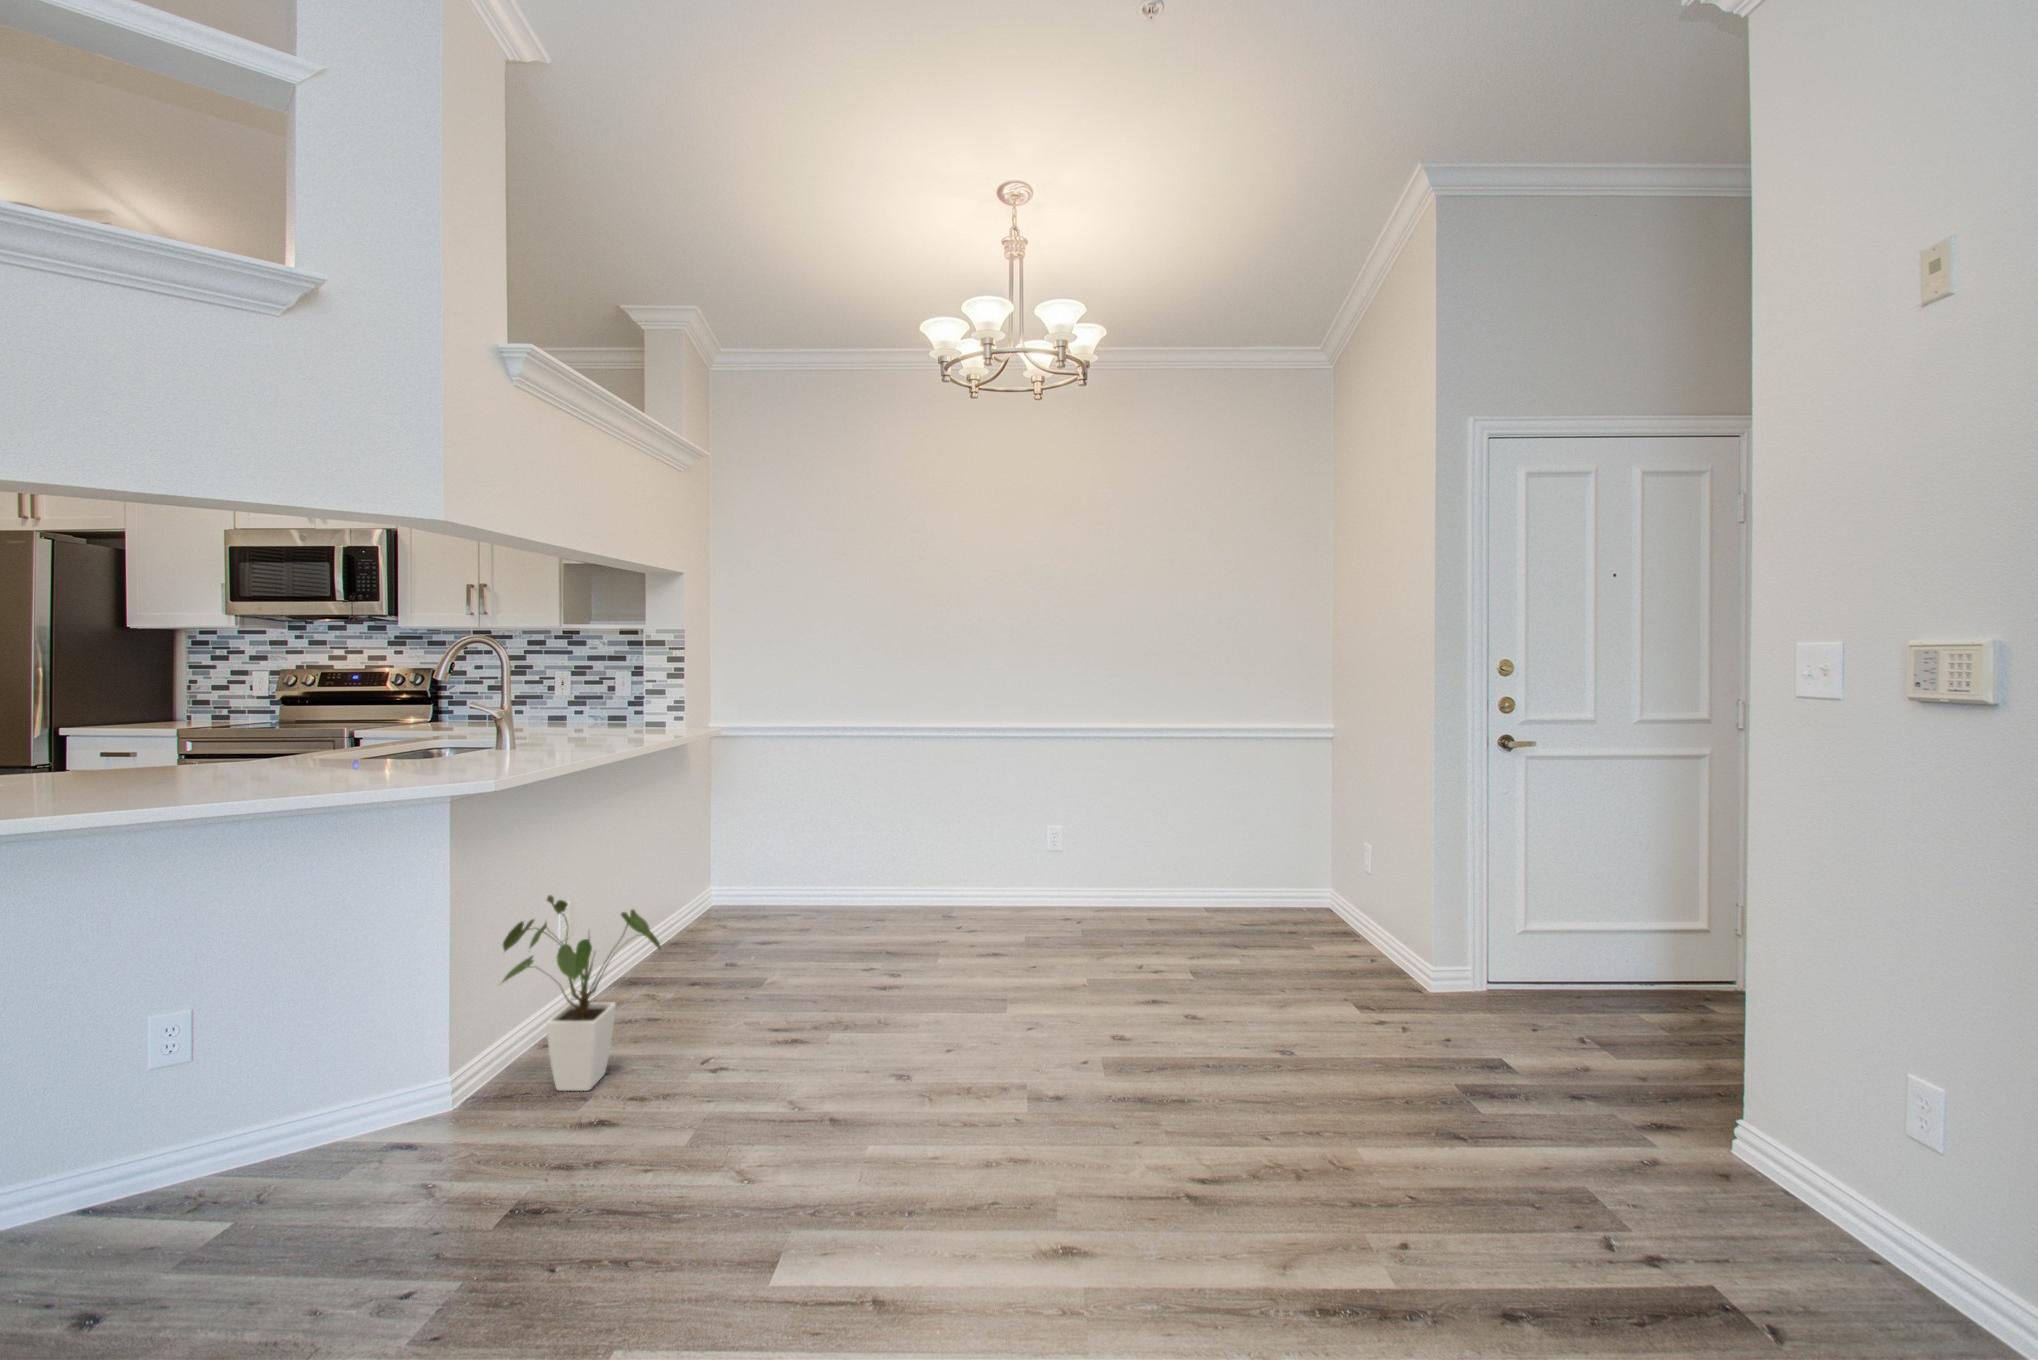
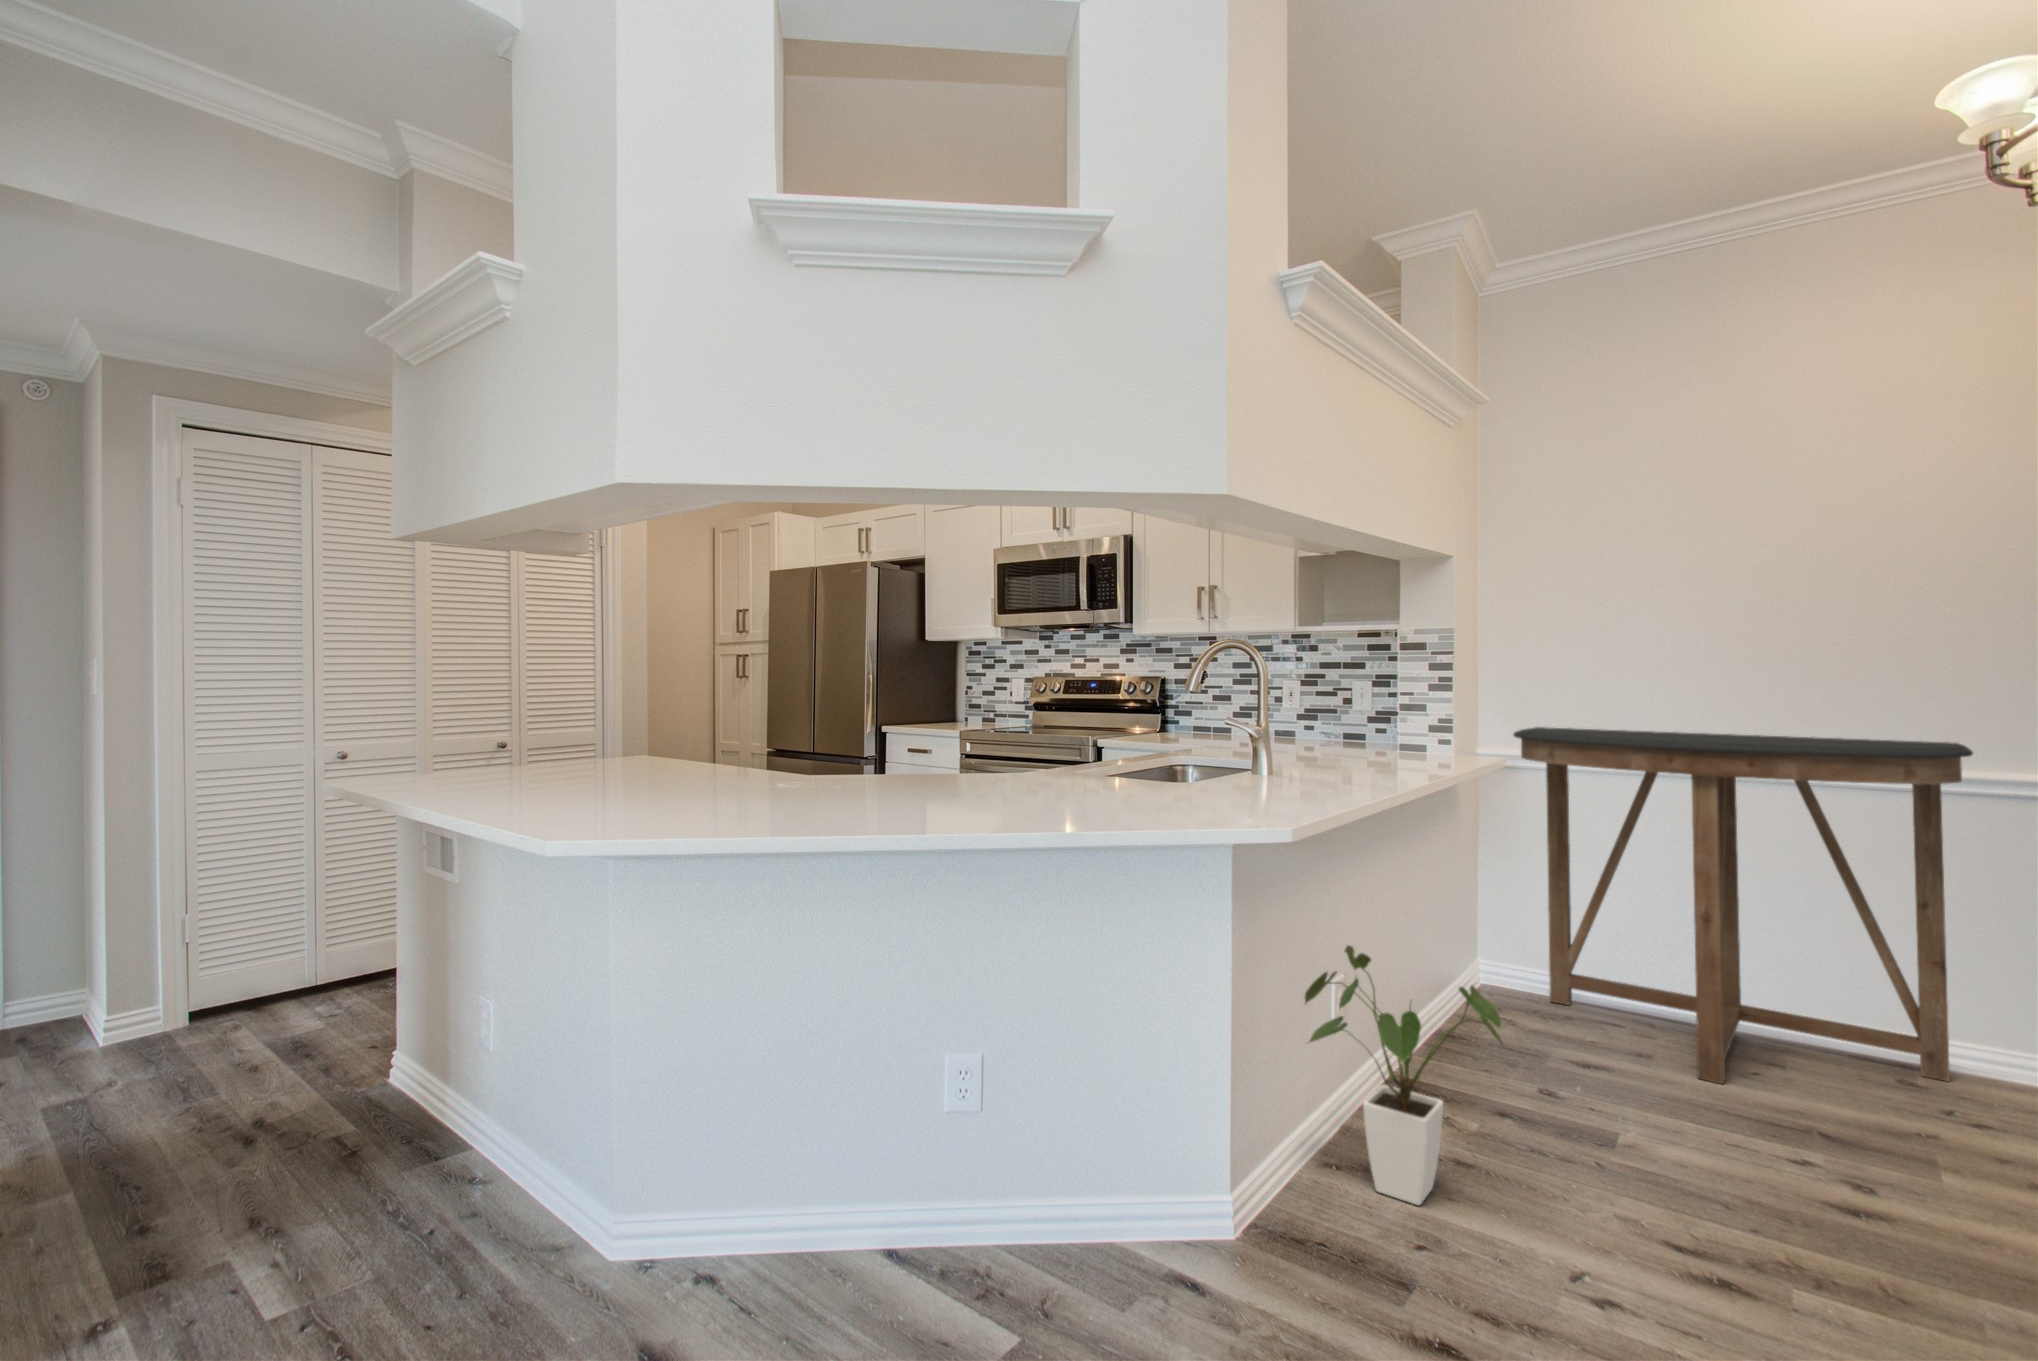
console table: none [725,705,971,941] -> present [1514,727,1973,1084]

